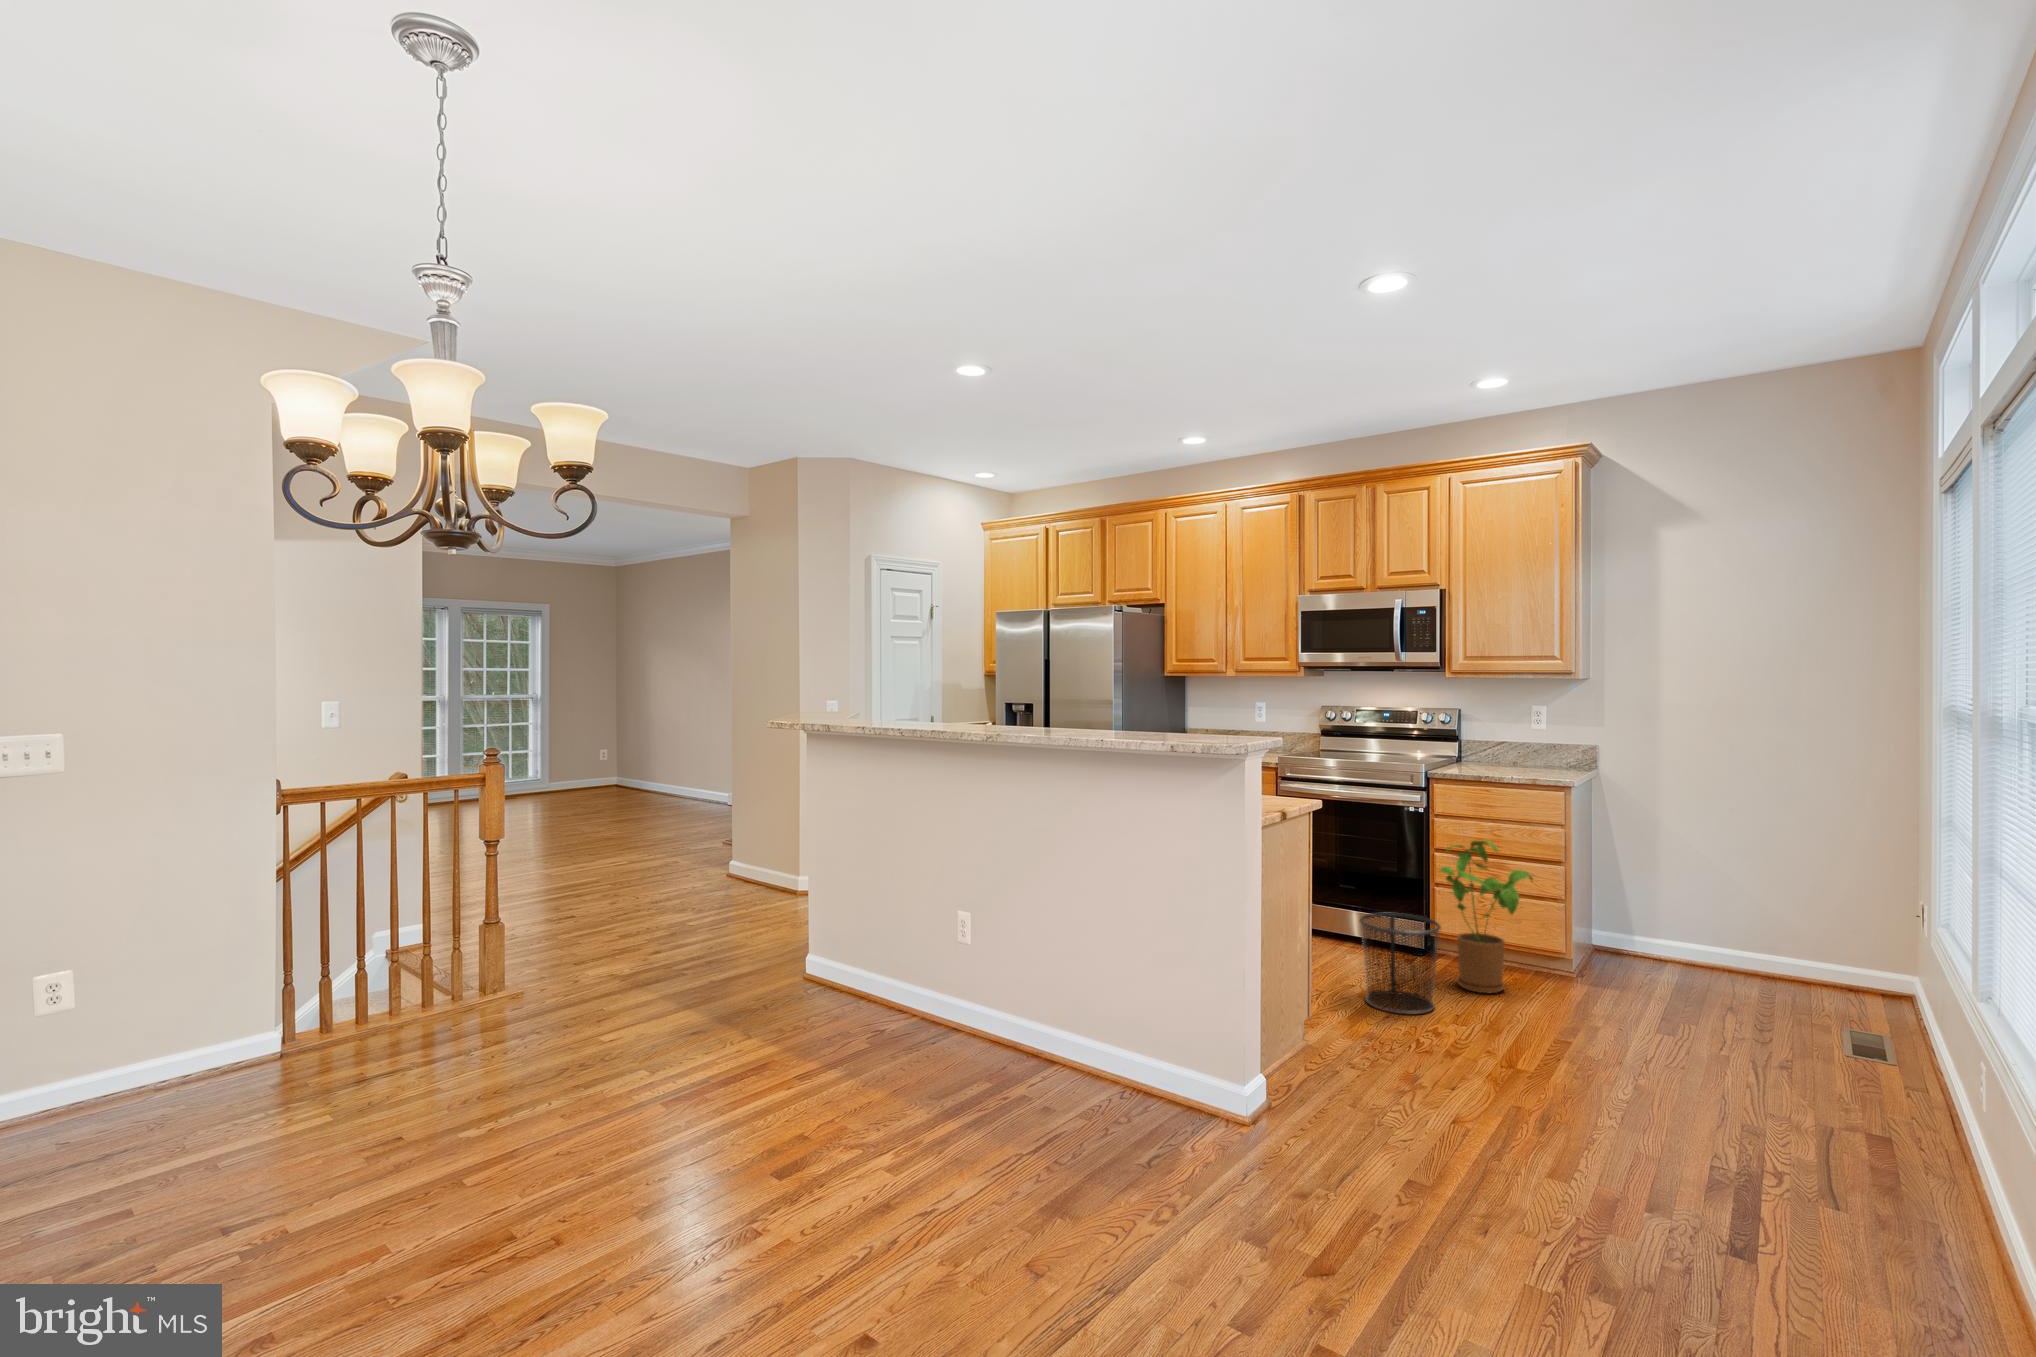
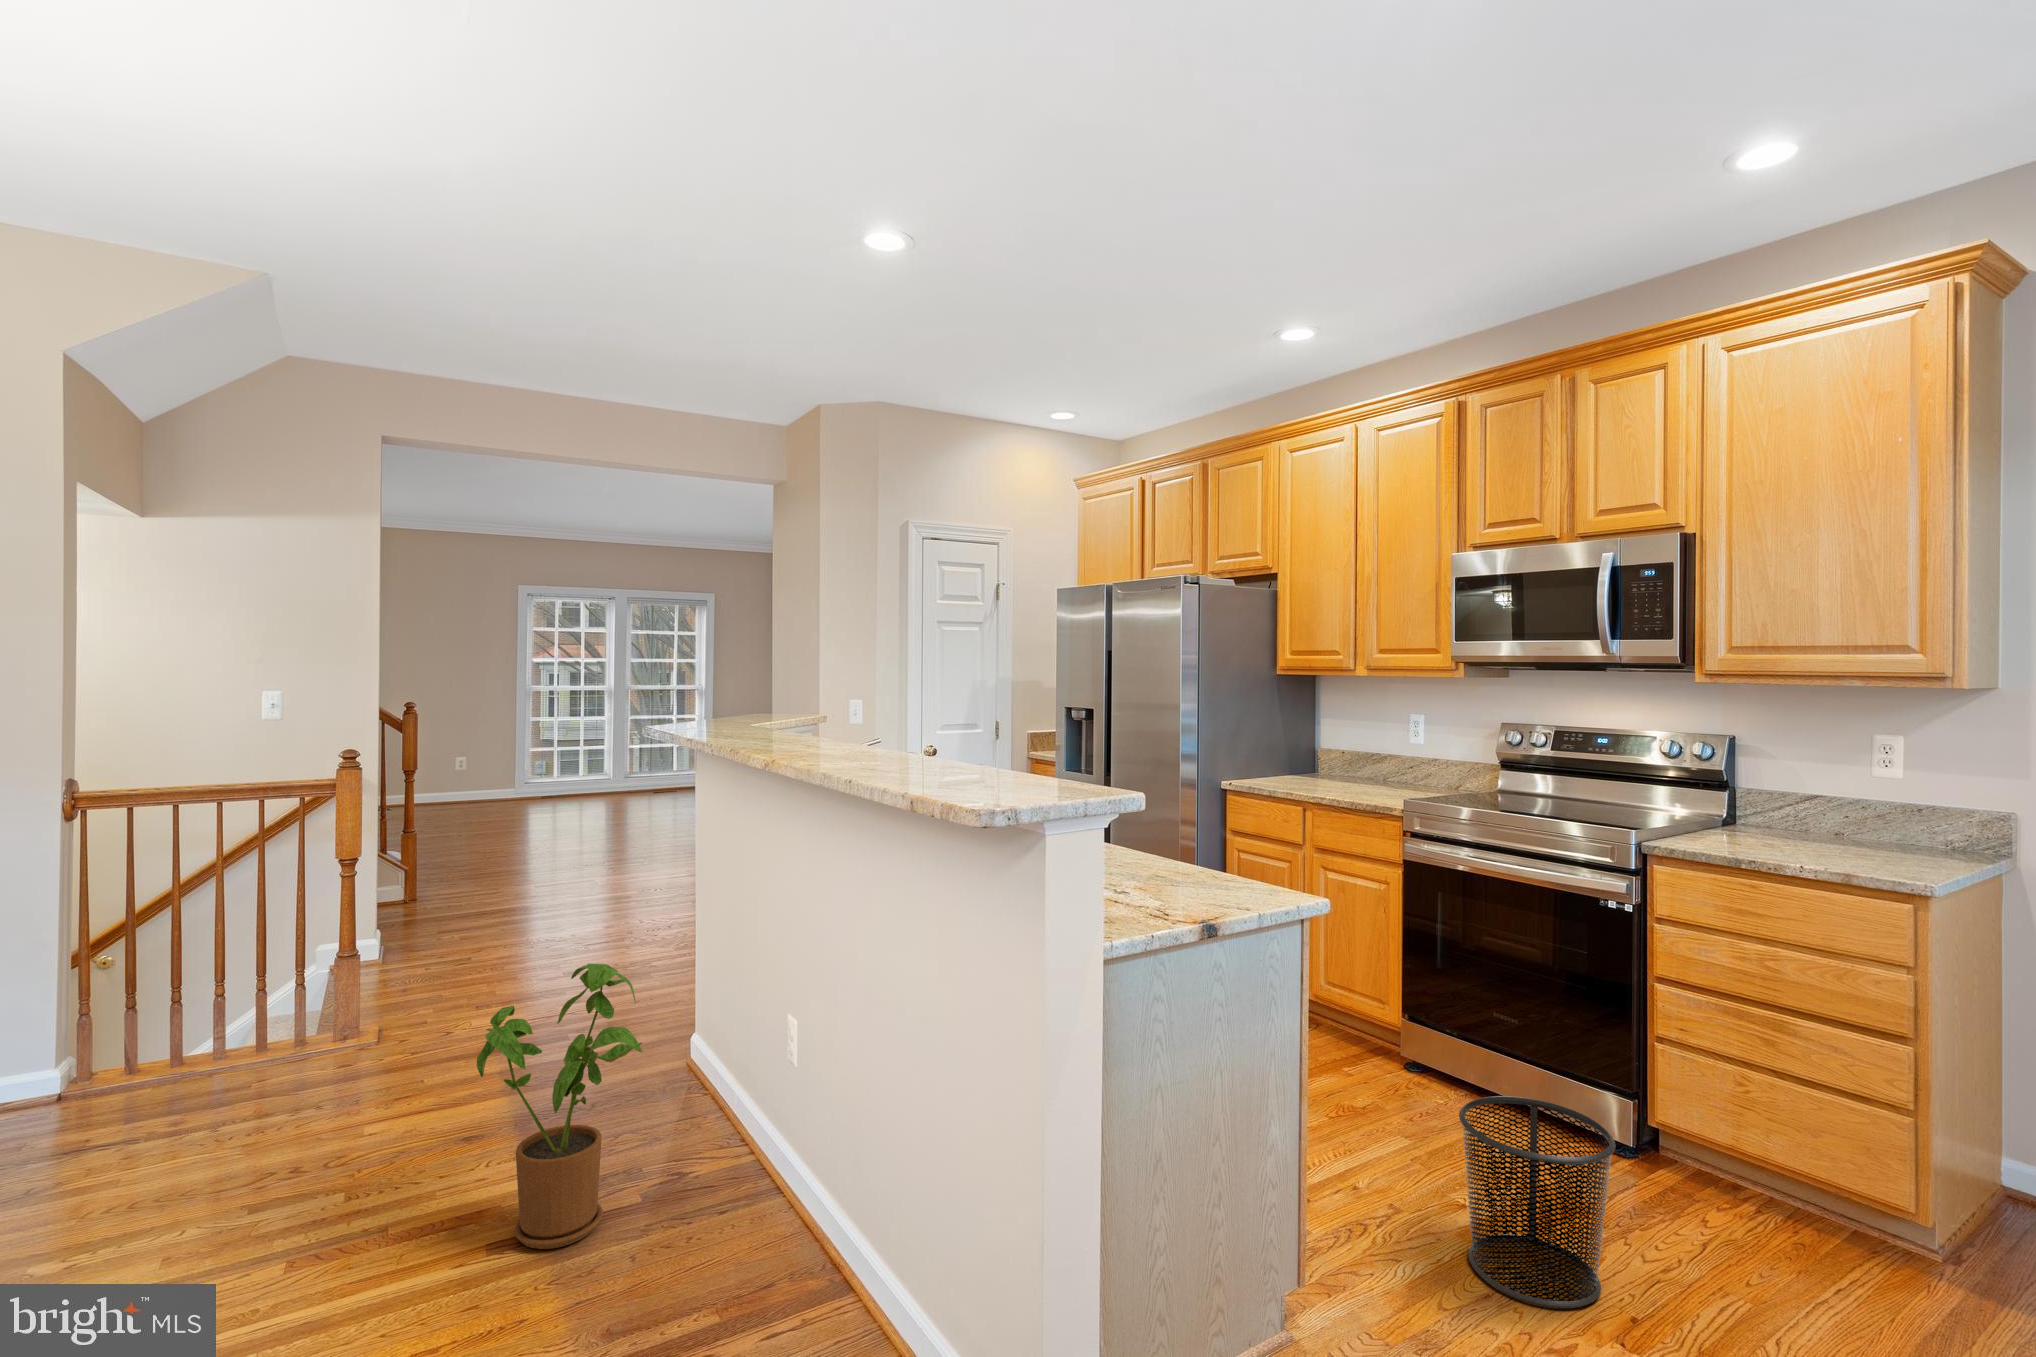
house plant: present [1440,841,1533,993] -> present [477,964,643,1249]

